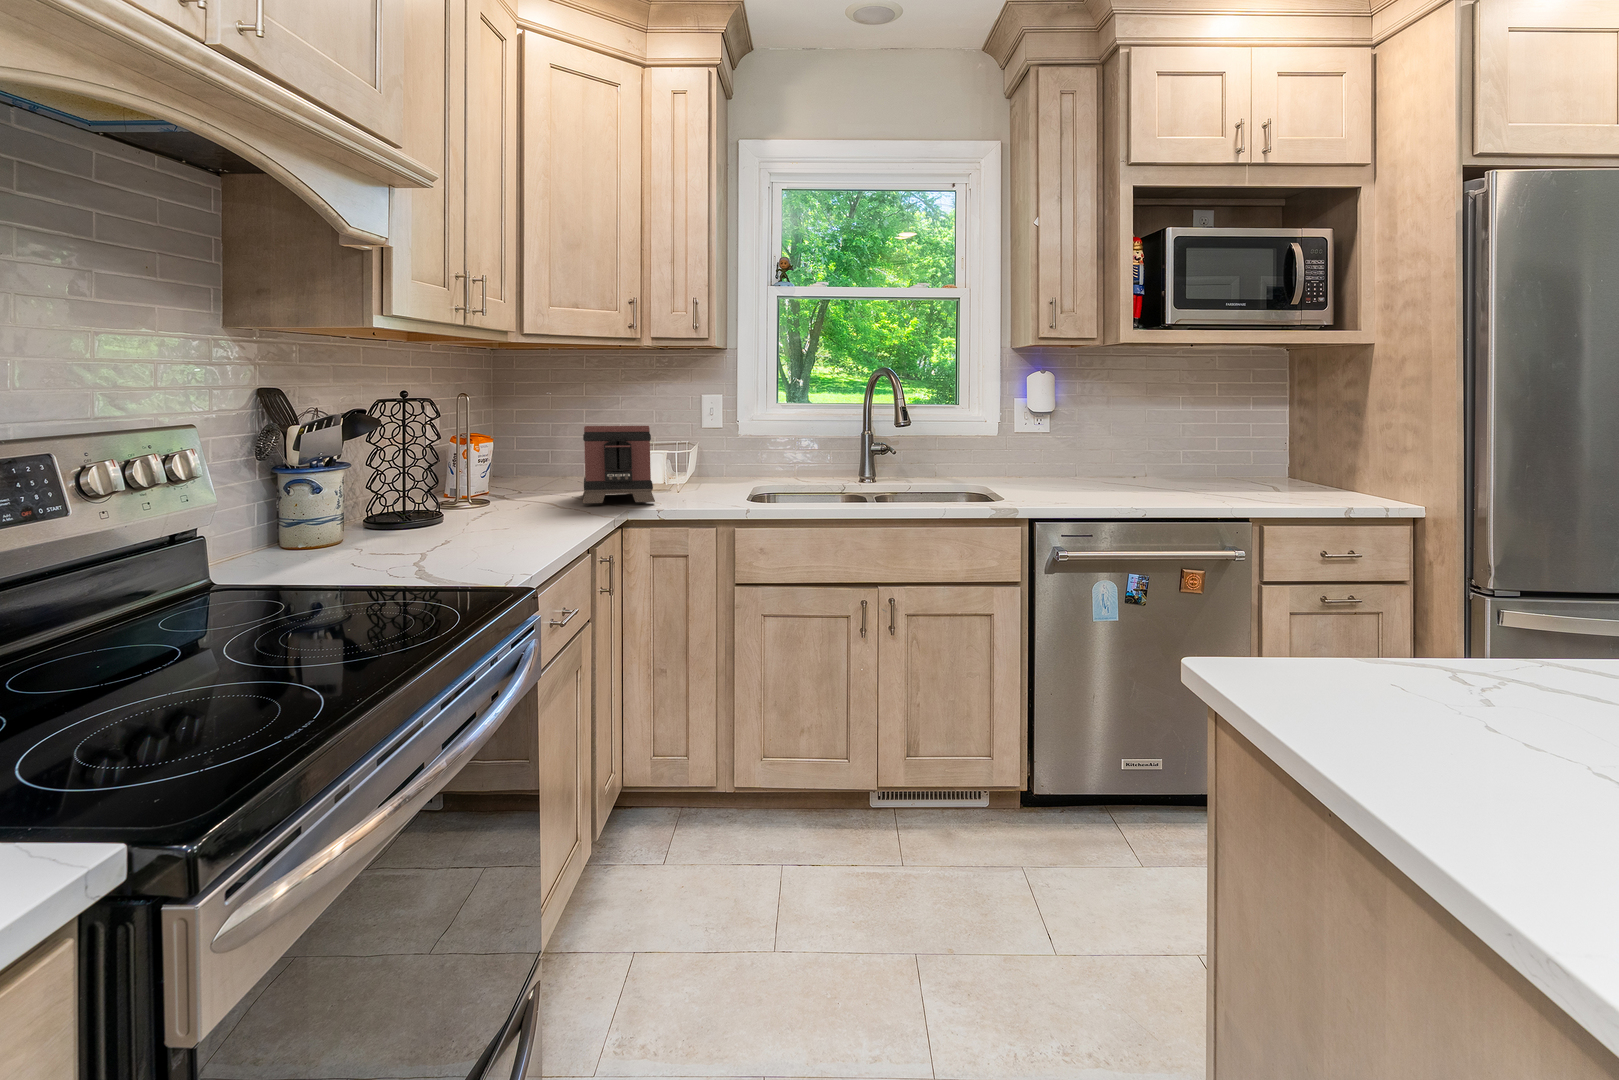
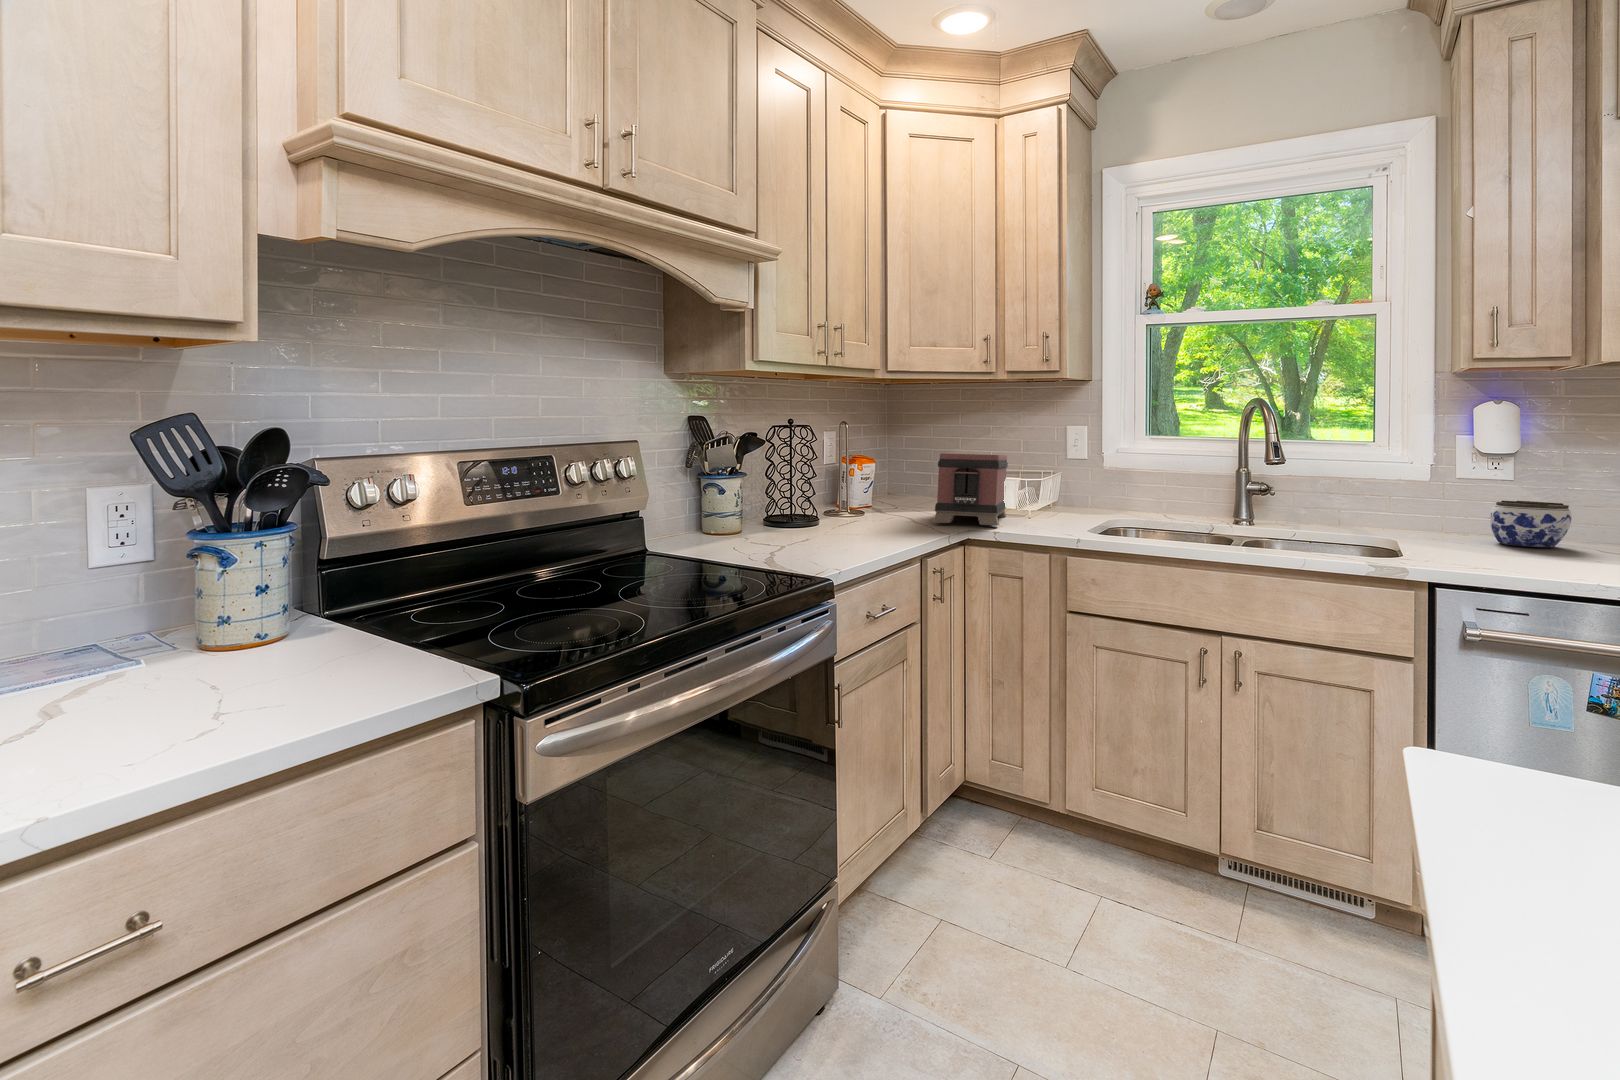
jar: none [1048,450,1098,487] -> present [1490,501,1572,547]

